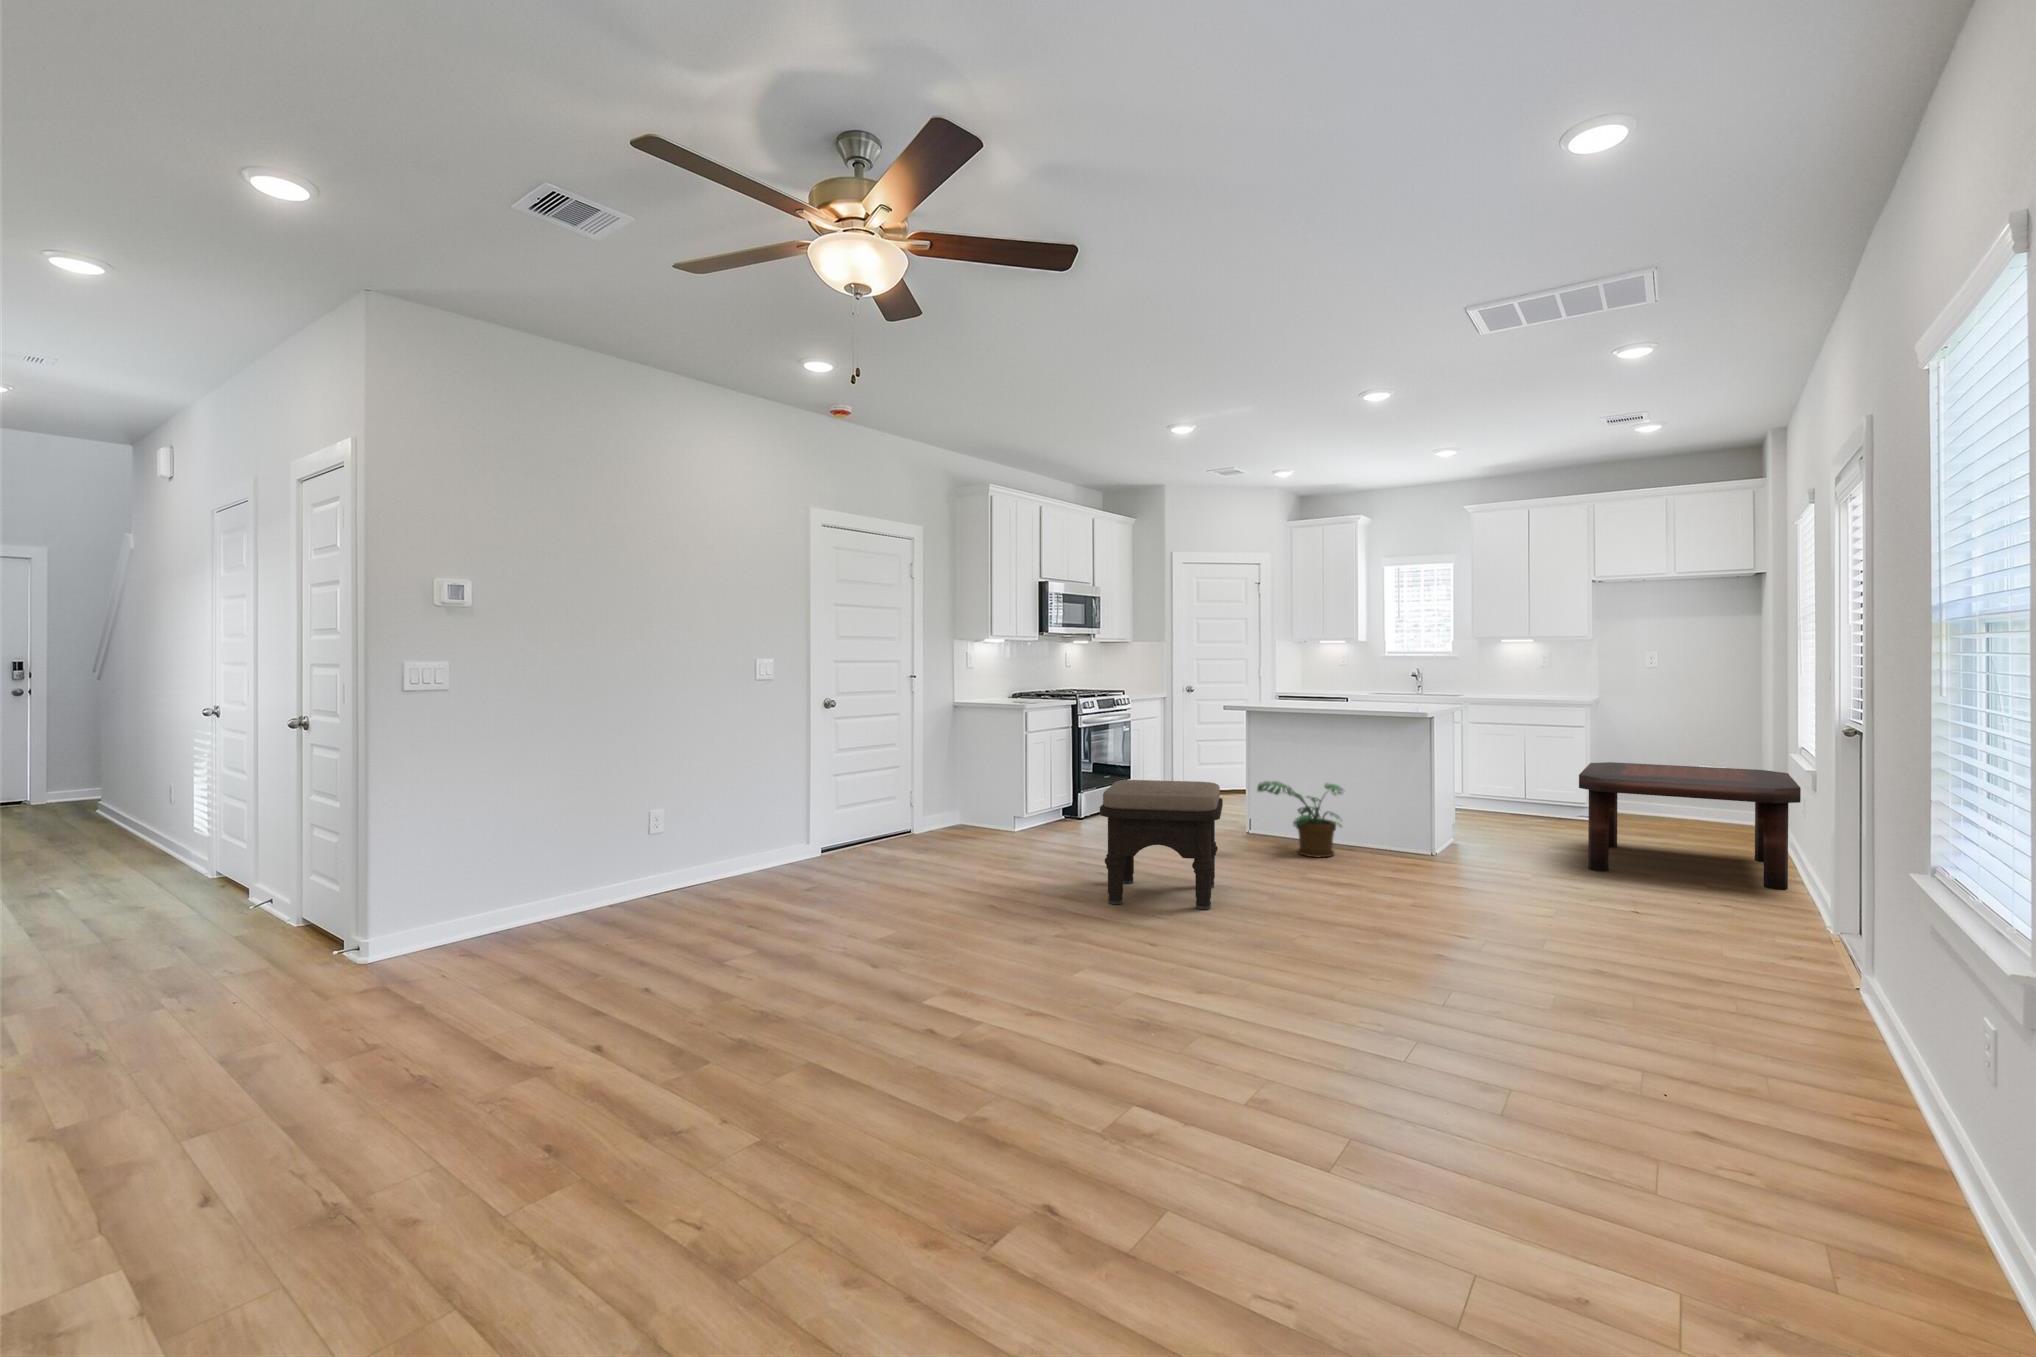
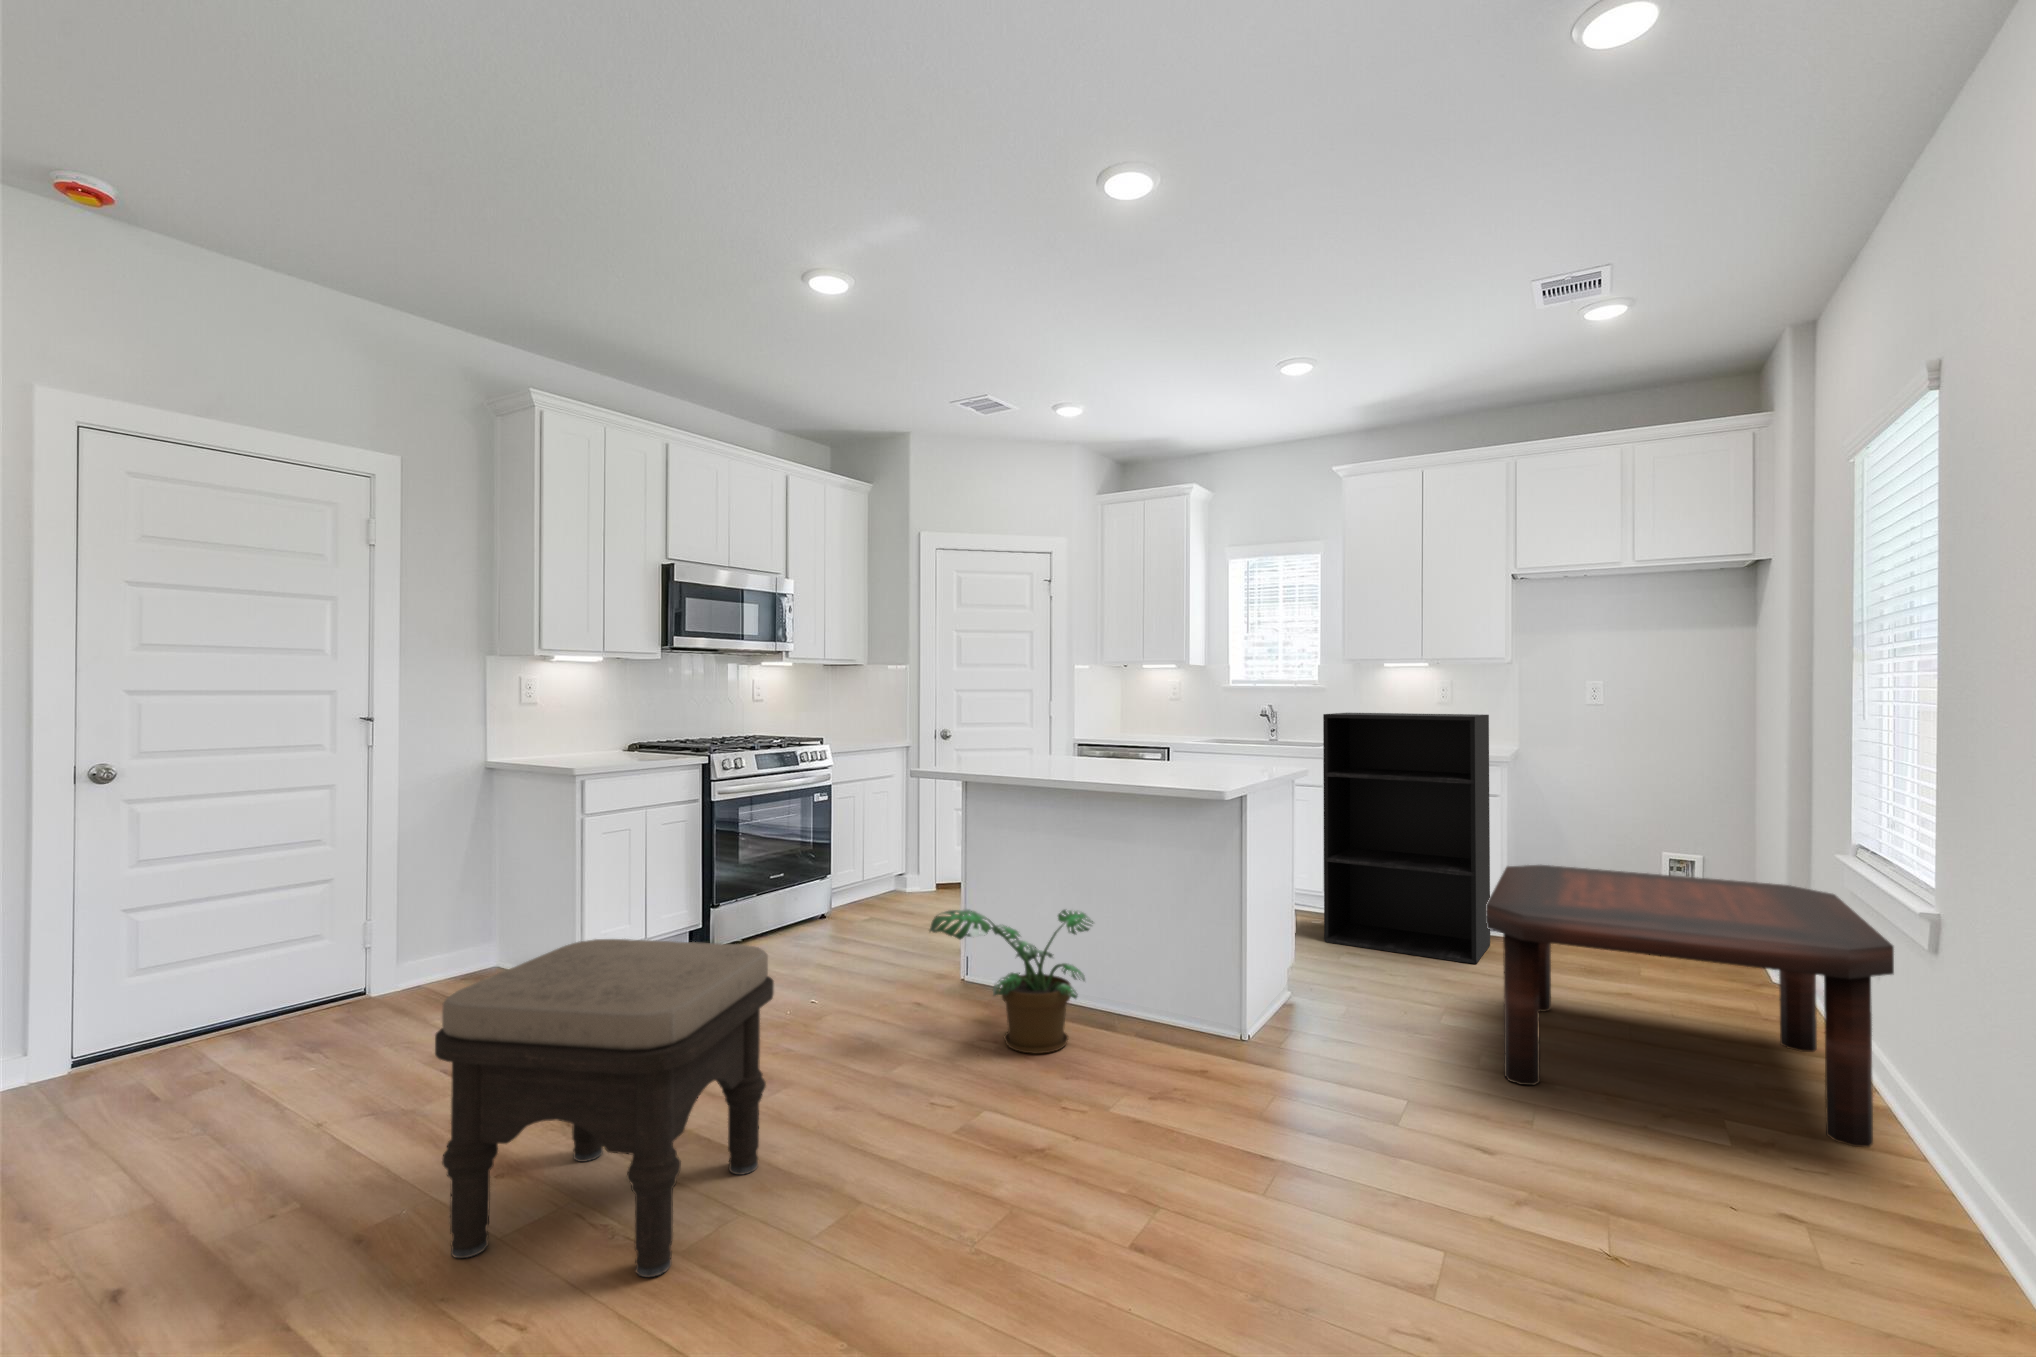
bookshelf: none [1467,673,1579,829] -> present [1323,713,1490,964]

